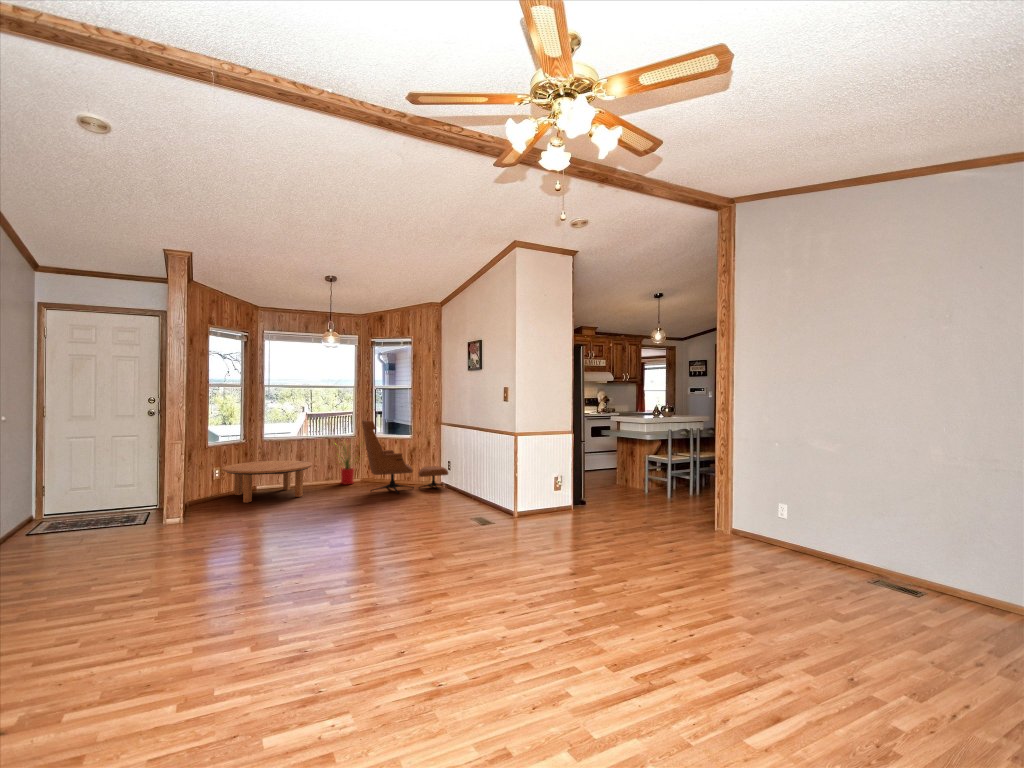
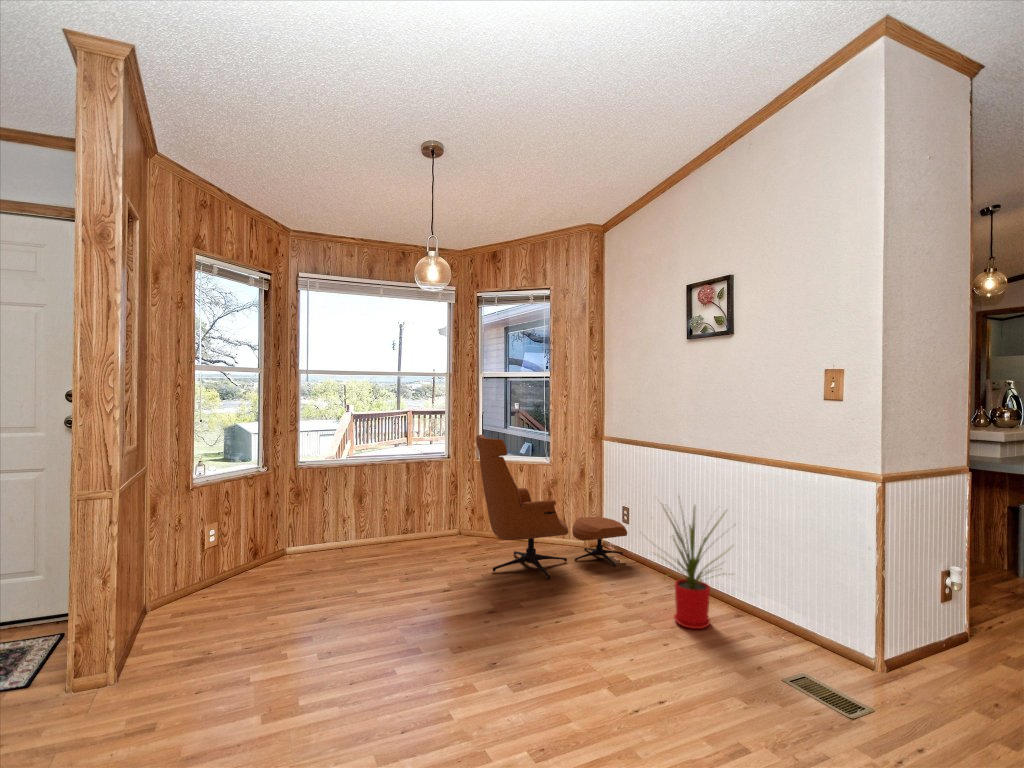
house plant: present [338,444,354,484] -> present [664,506,733,629]
coffee table: present [222,461,312,502] -> none [219,504,386,604]

